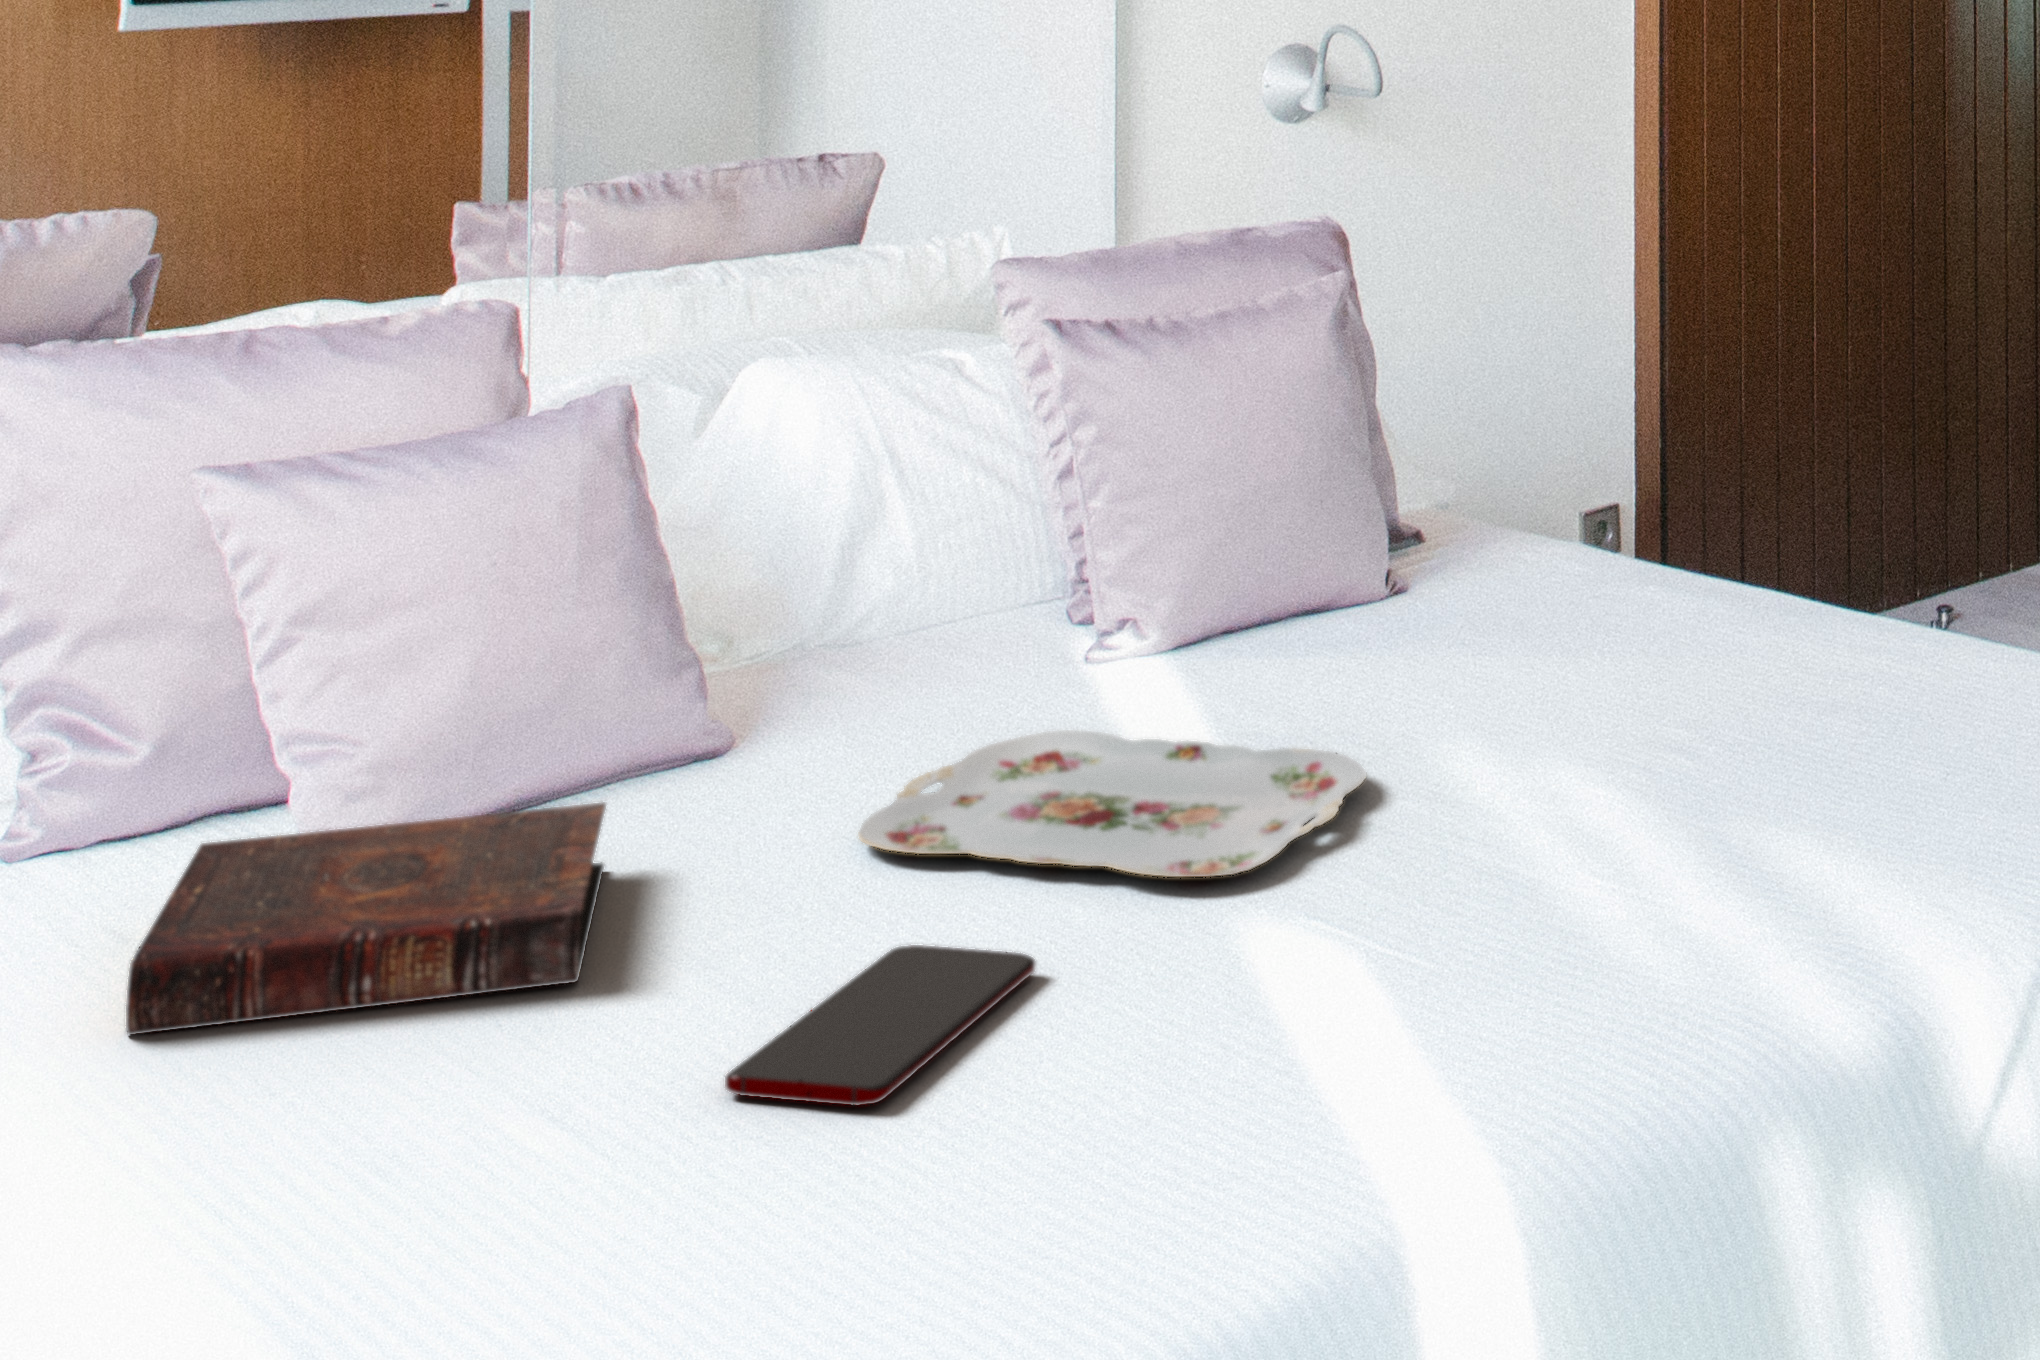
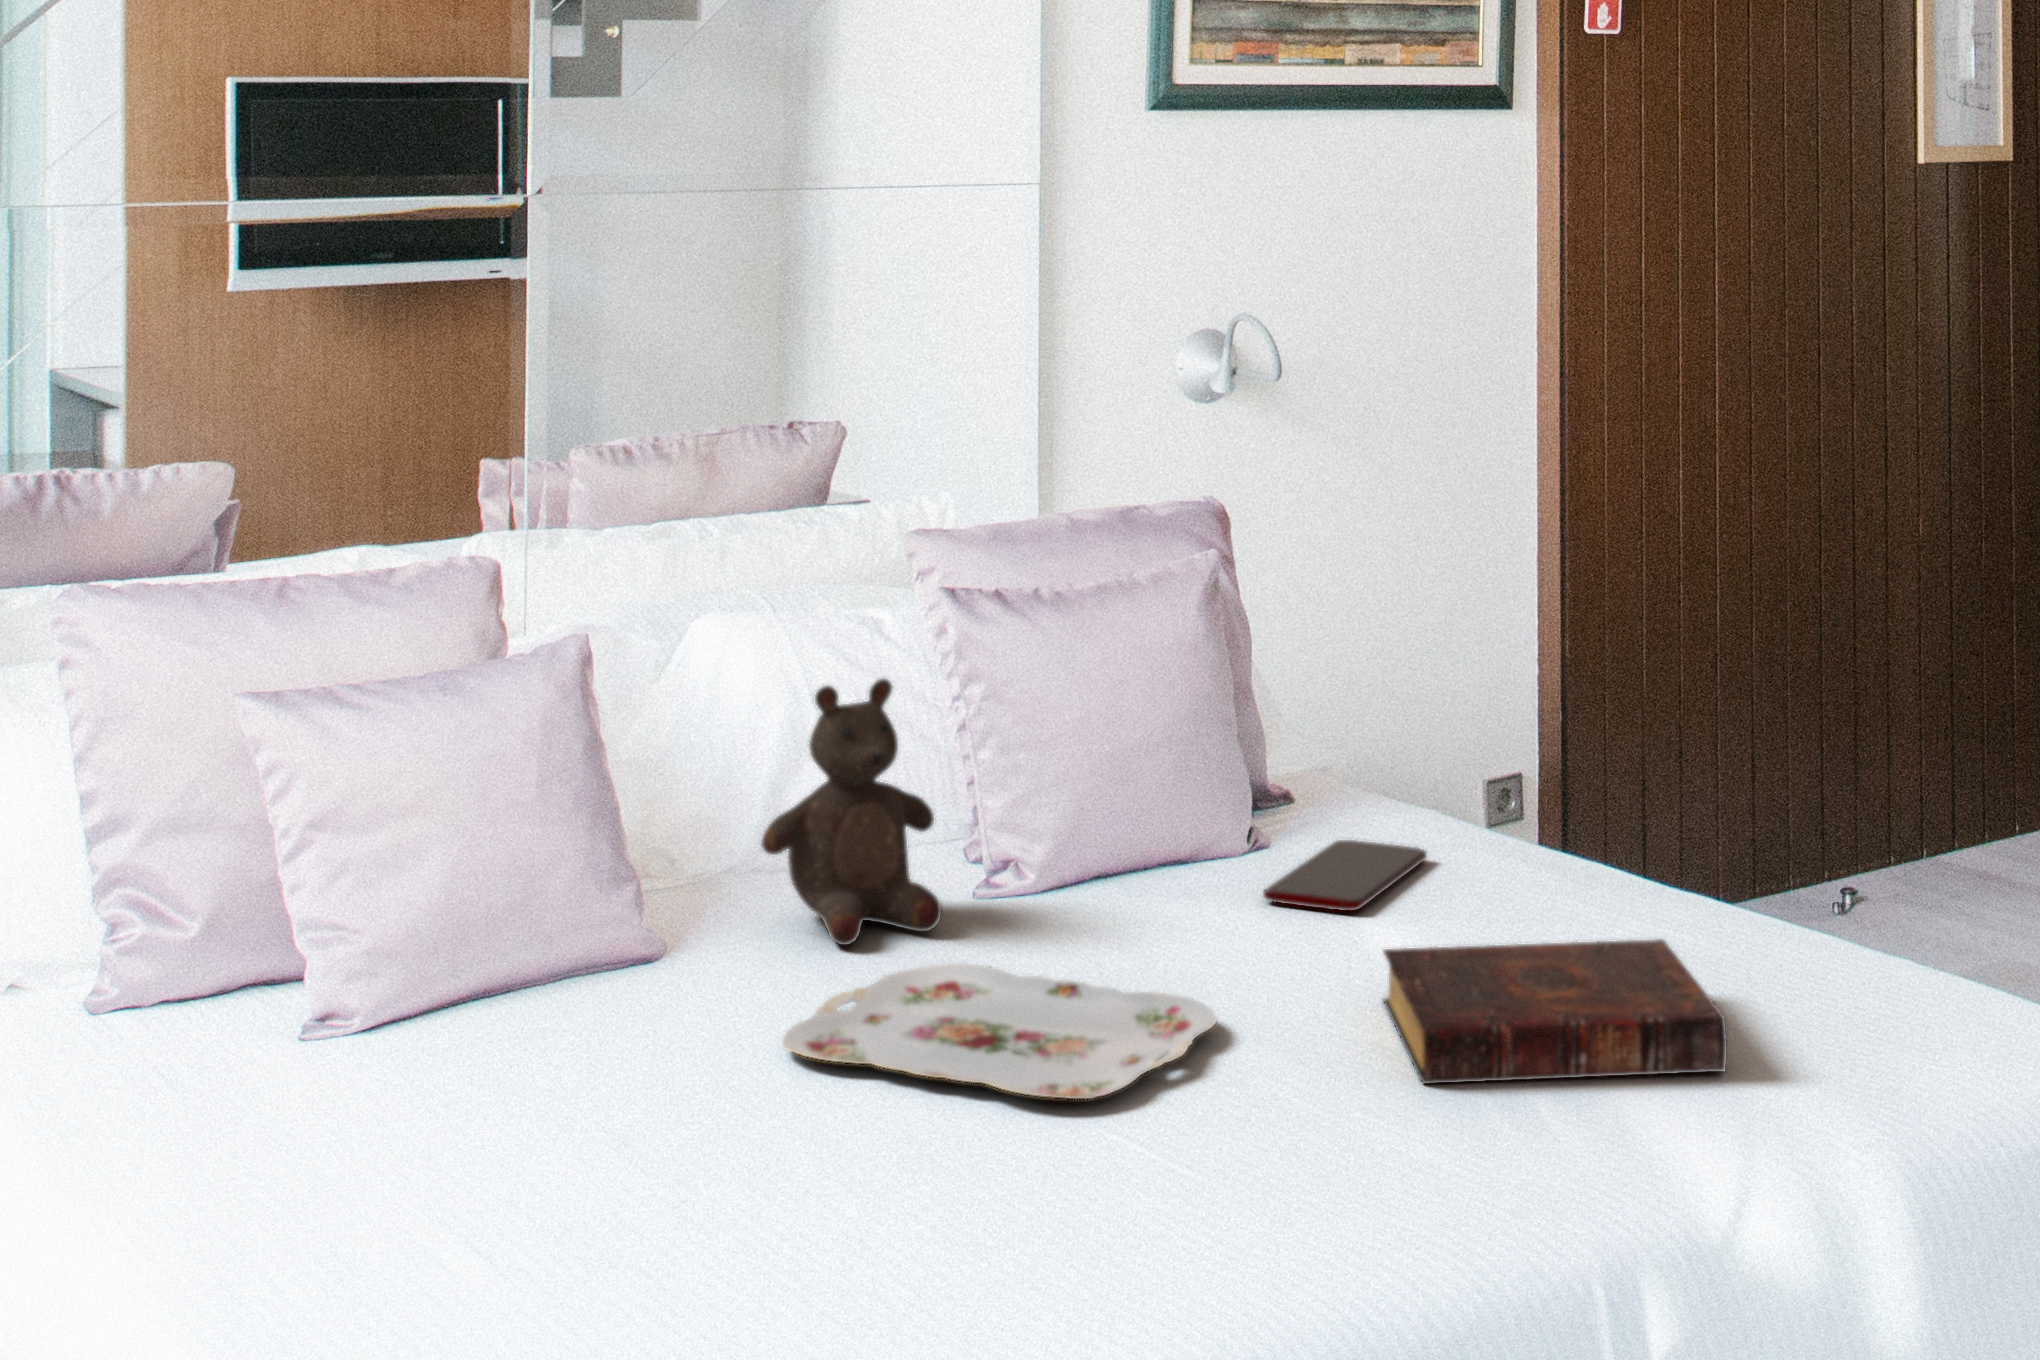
stuffed bear: none [821,419,1035,719] -> present [762,679,941,945]
book: present [126,803,606,1035] -> present [1383,939,1727,1084]
smartphone: present [725,945,1035,1105] -> present [1263,840,1427,911]

